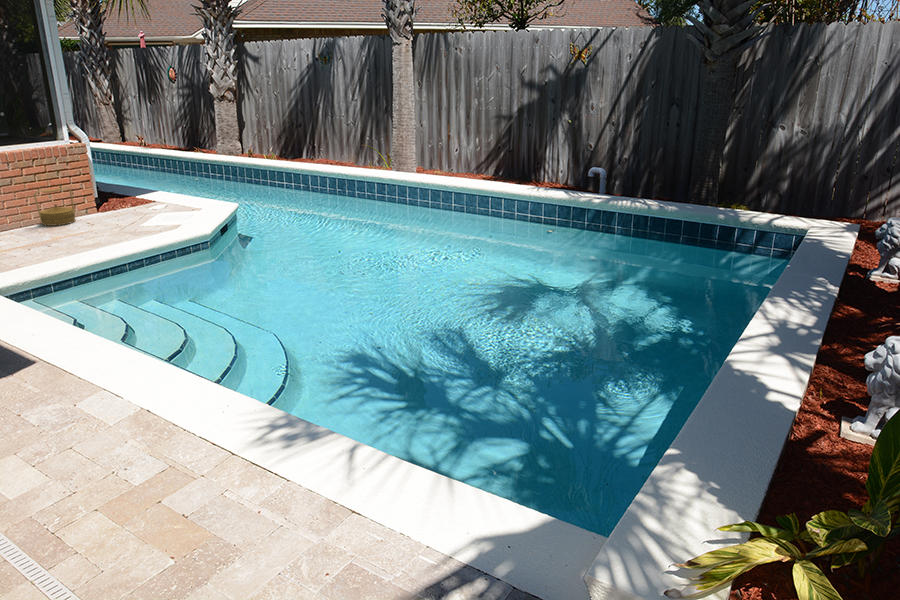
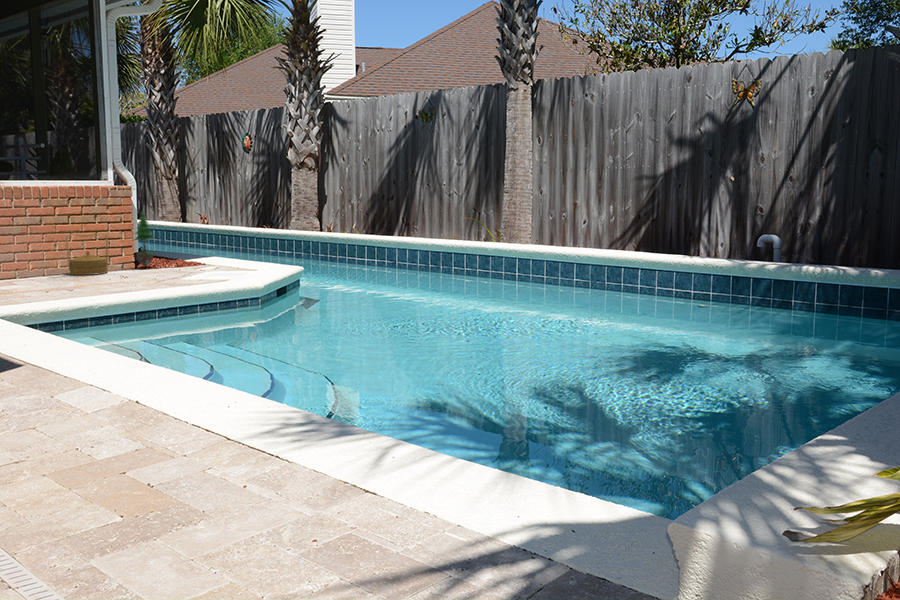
potted tree: none [93,163,113,211] -> present [135,211,153,266]

